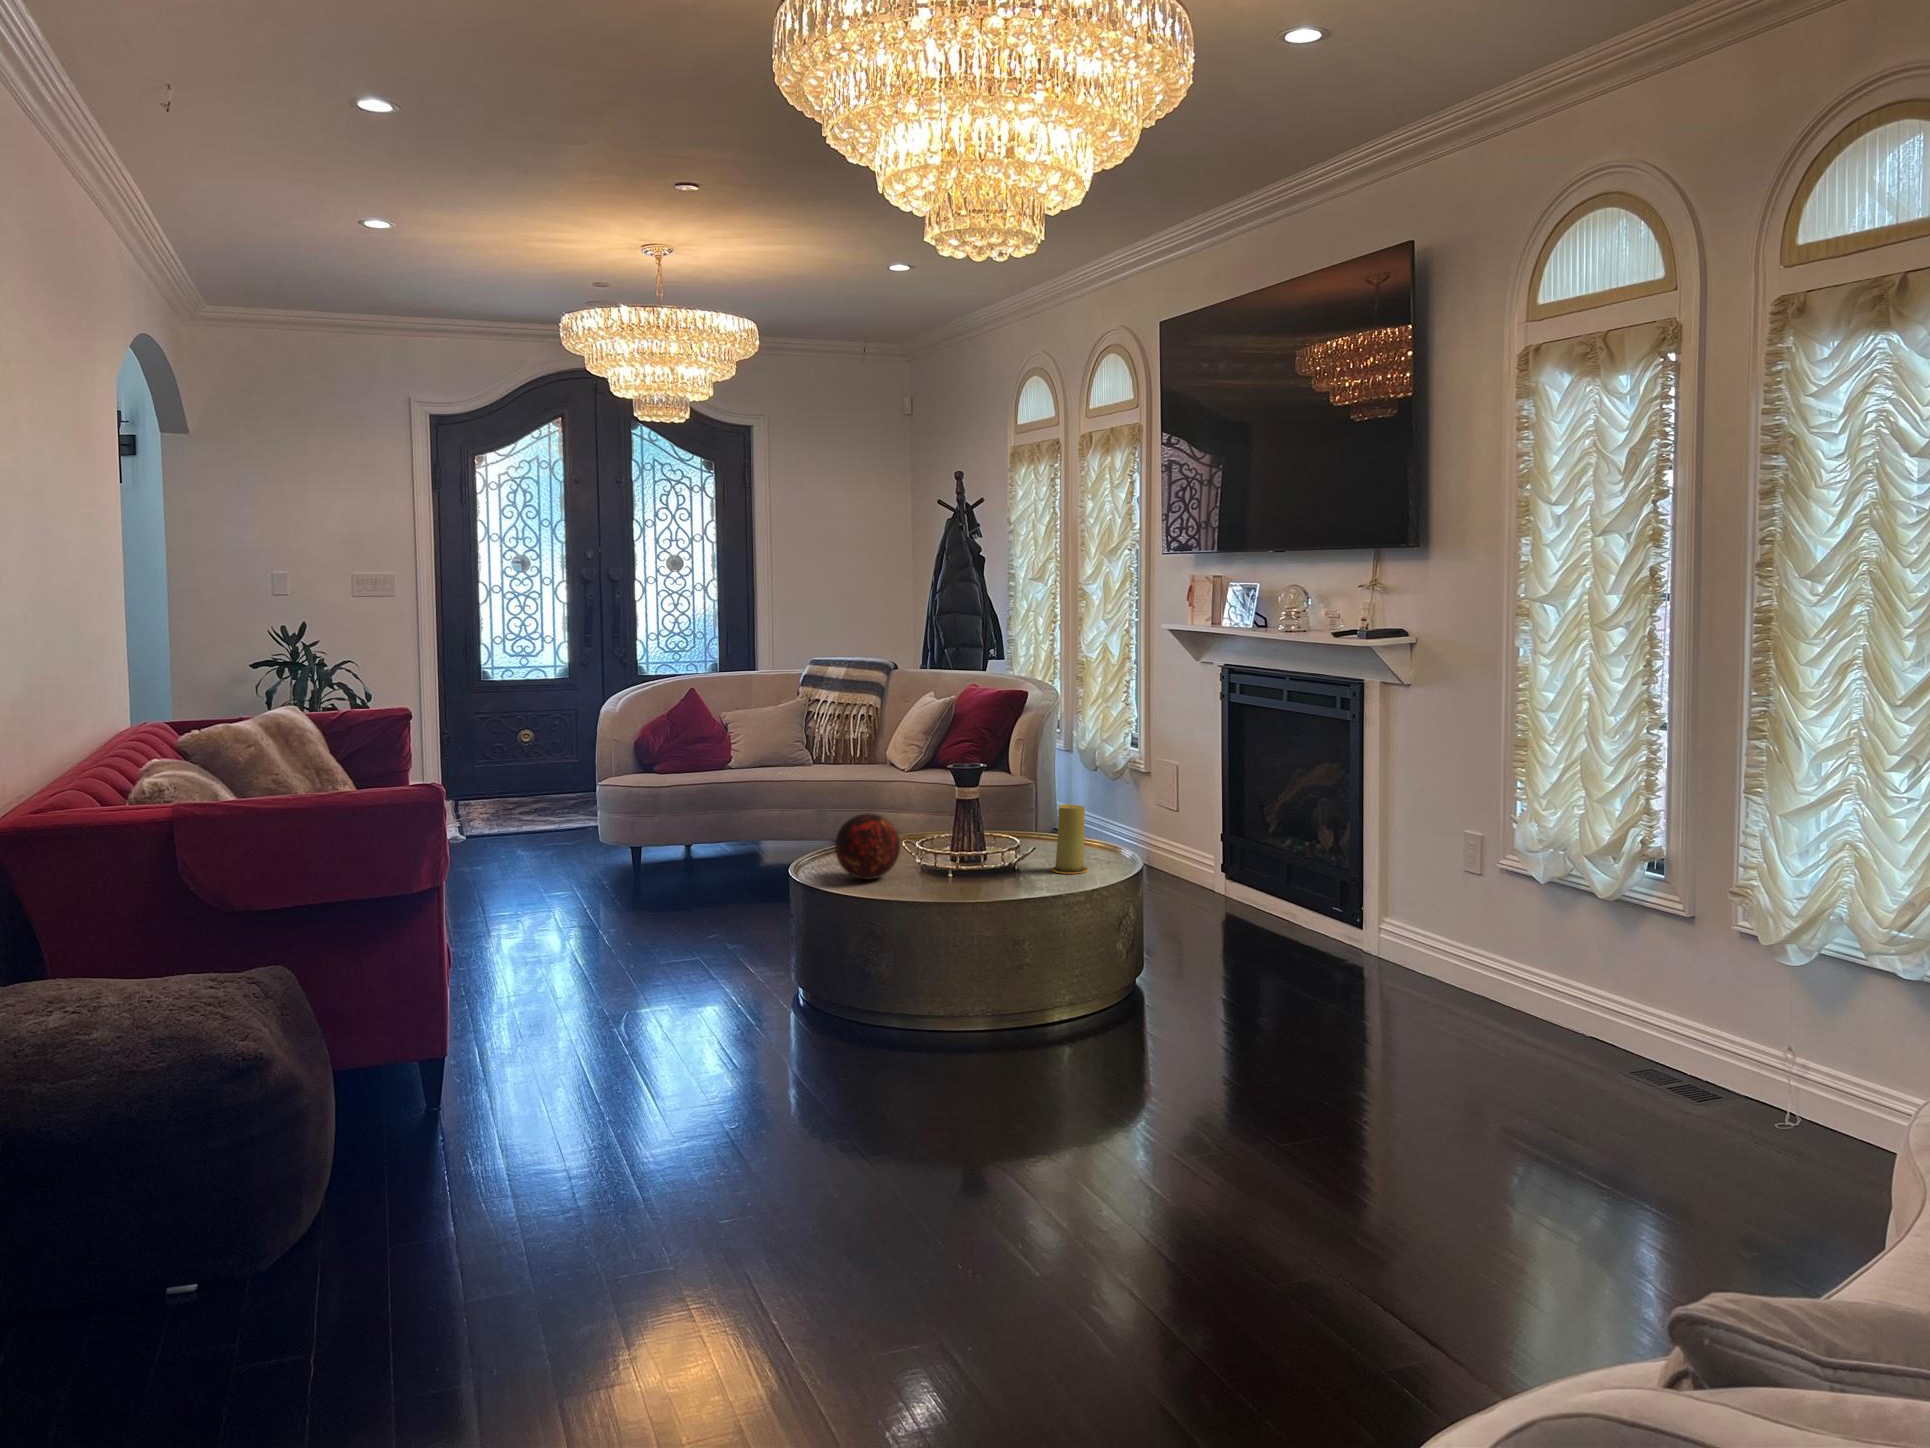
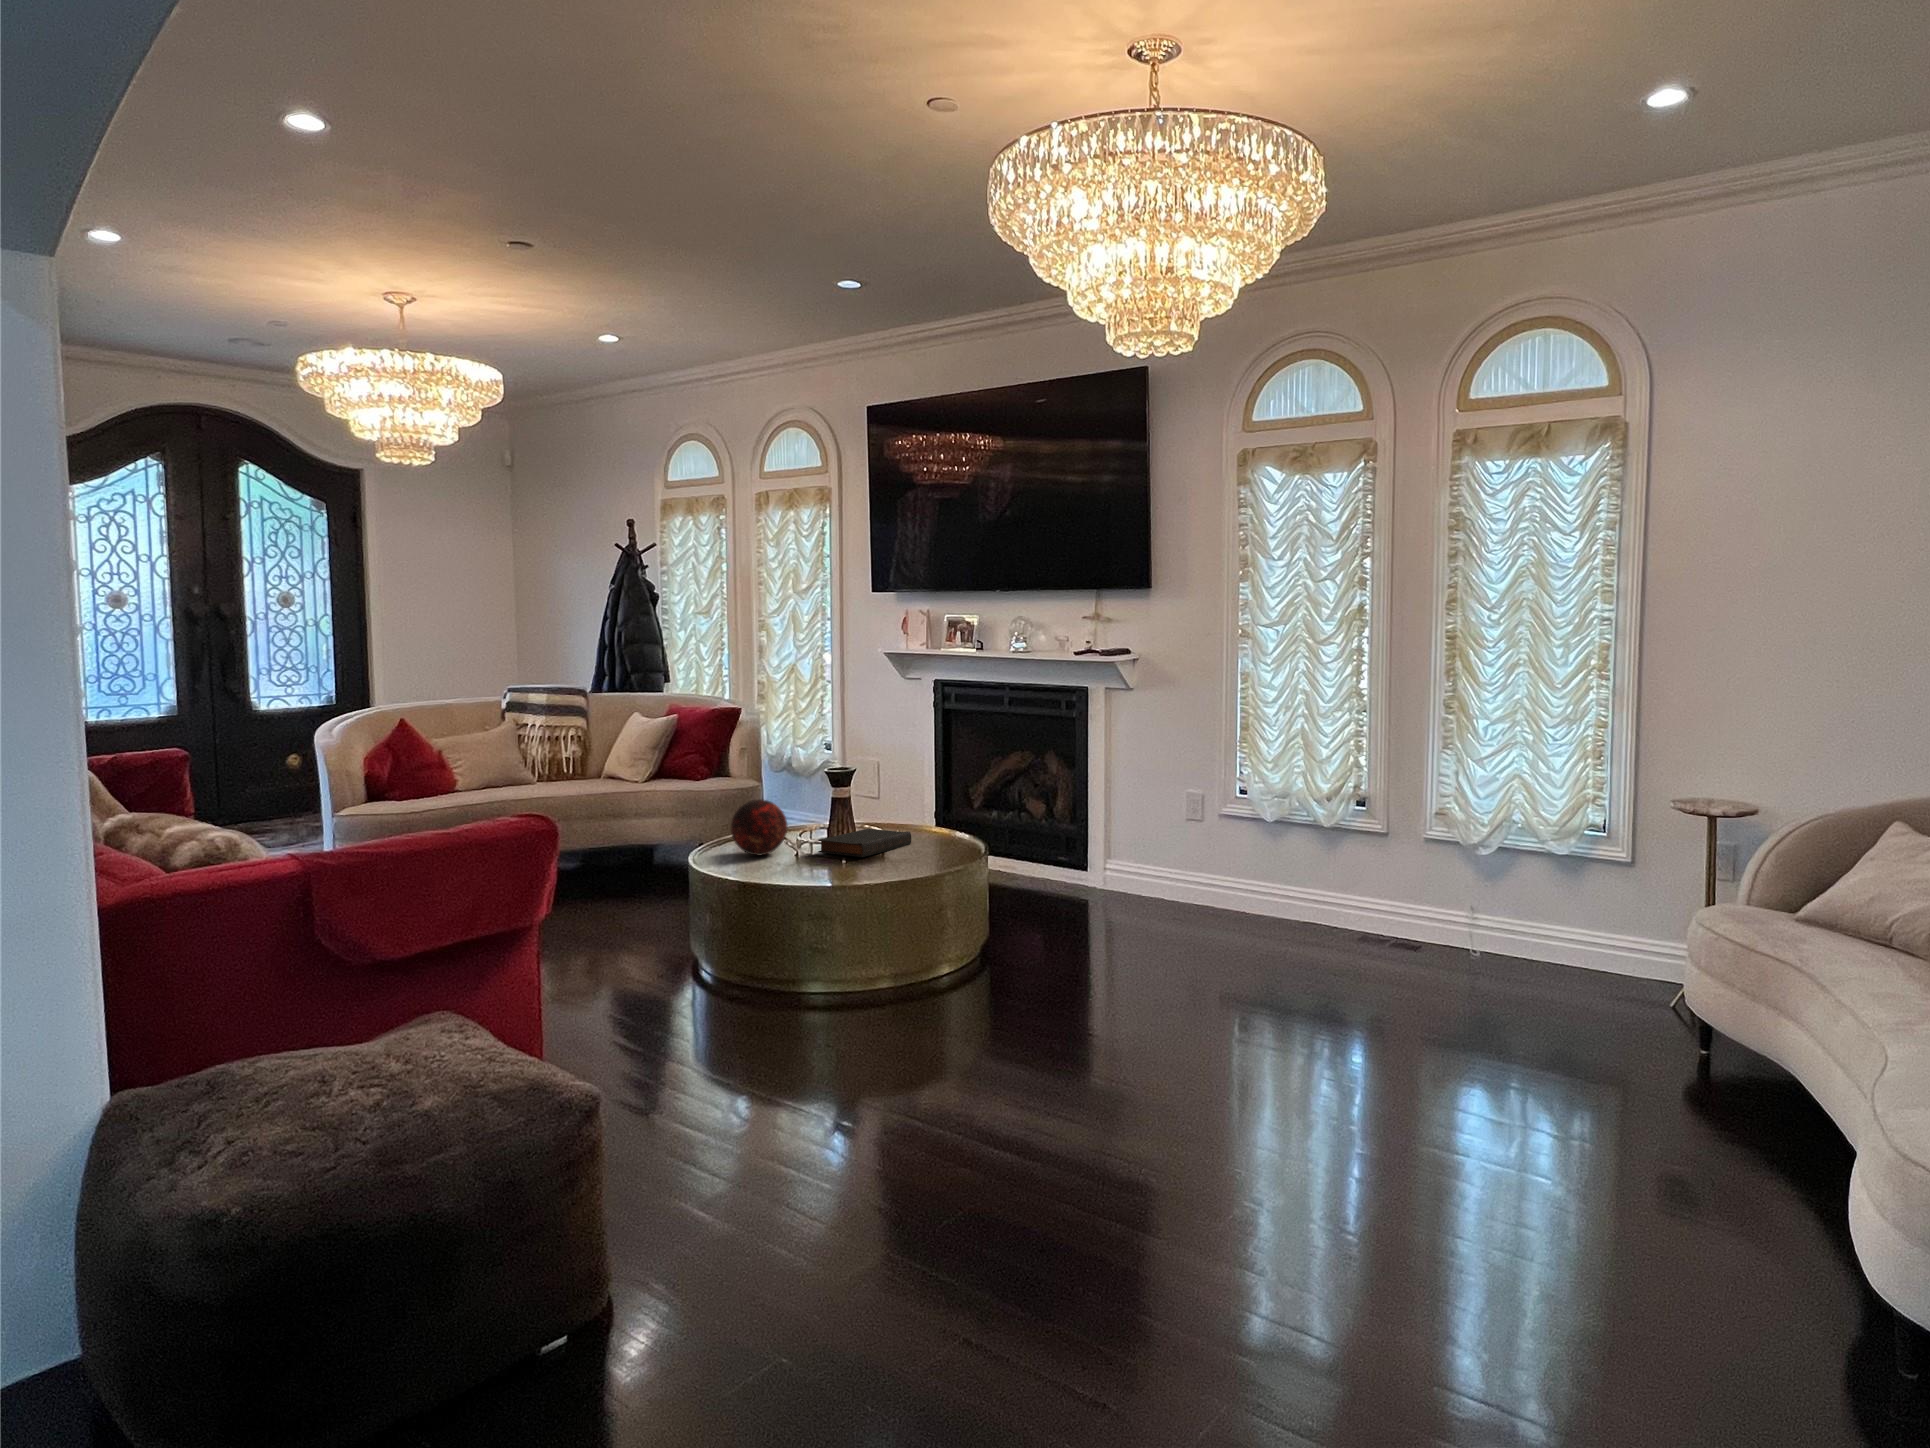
candle: present [1051,804,1088,874] -> none [900,782,930,837]
book: none [926,857,1046,896] -> present [818,829,911,857]

